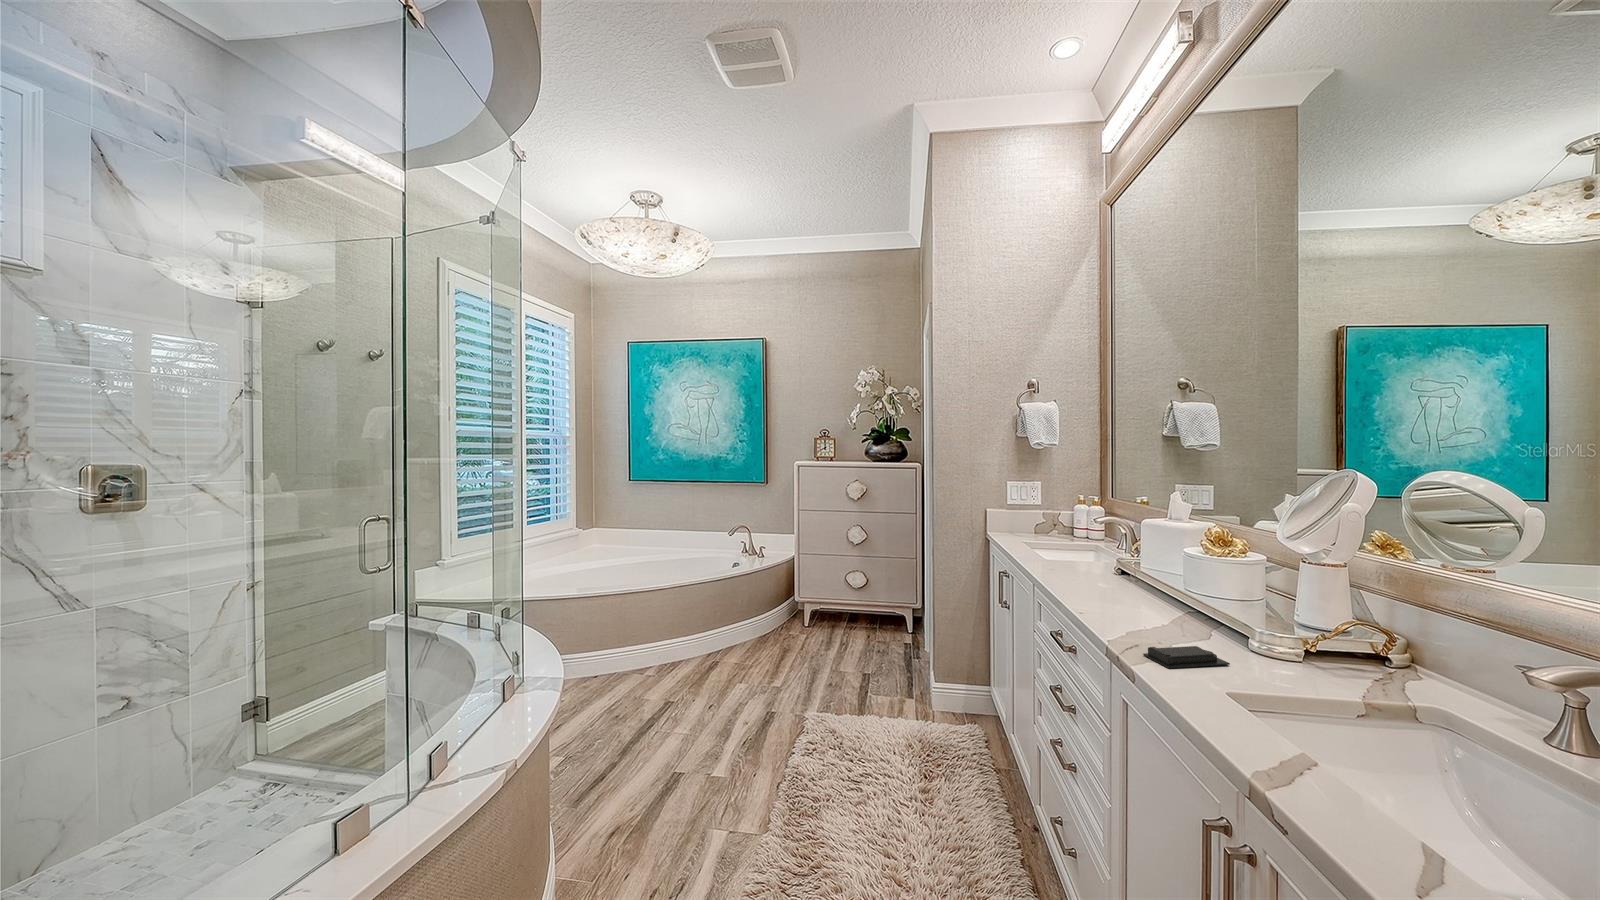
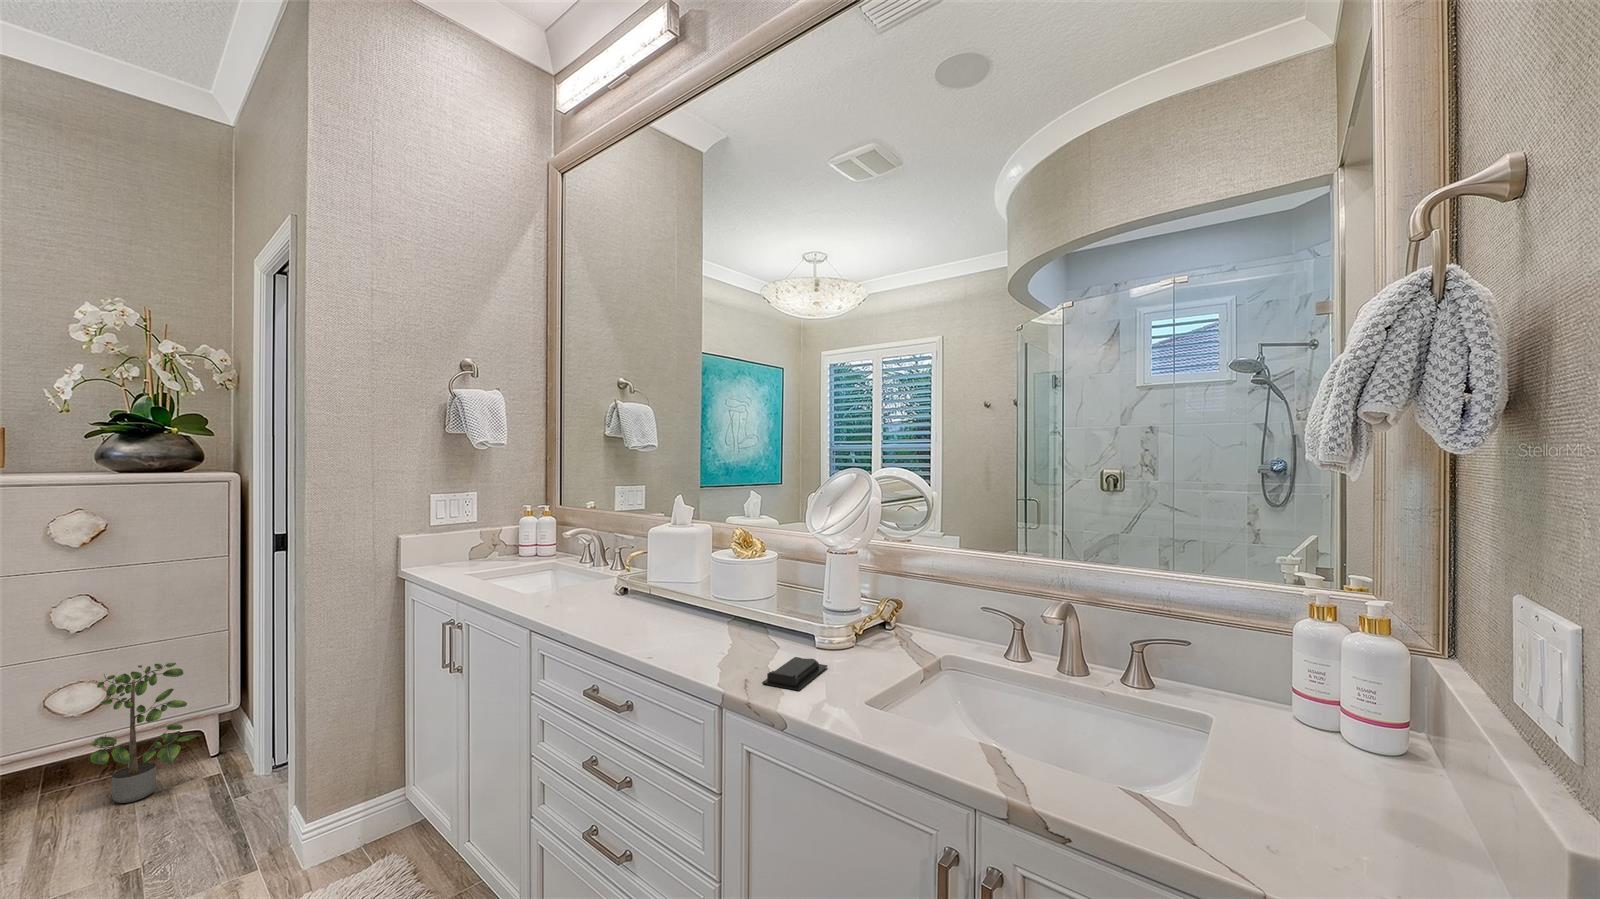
potted plant: none [859,568,904,643] -> present [90,663,201,803]

